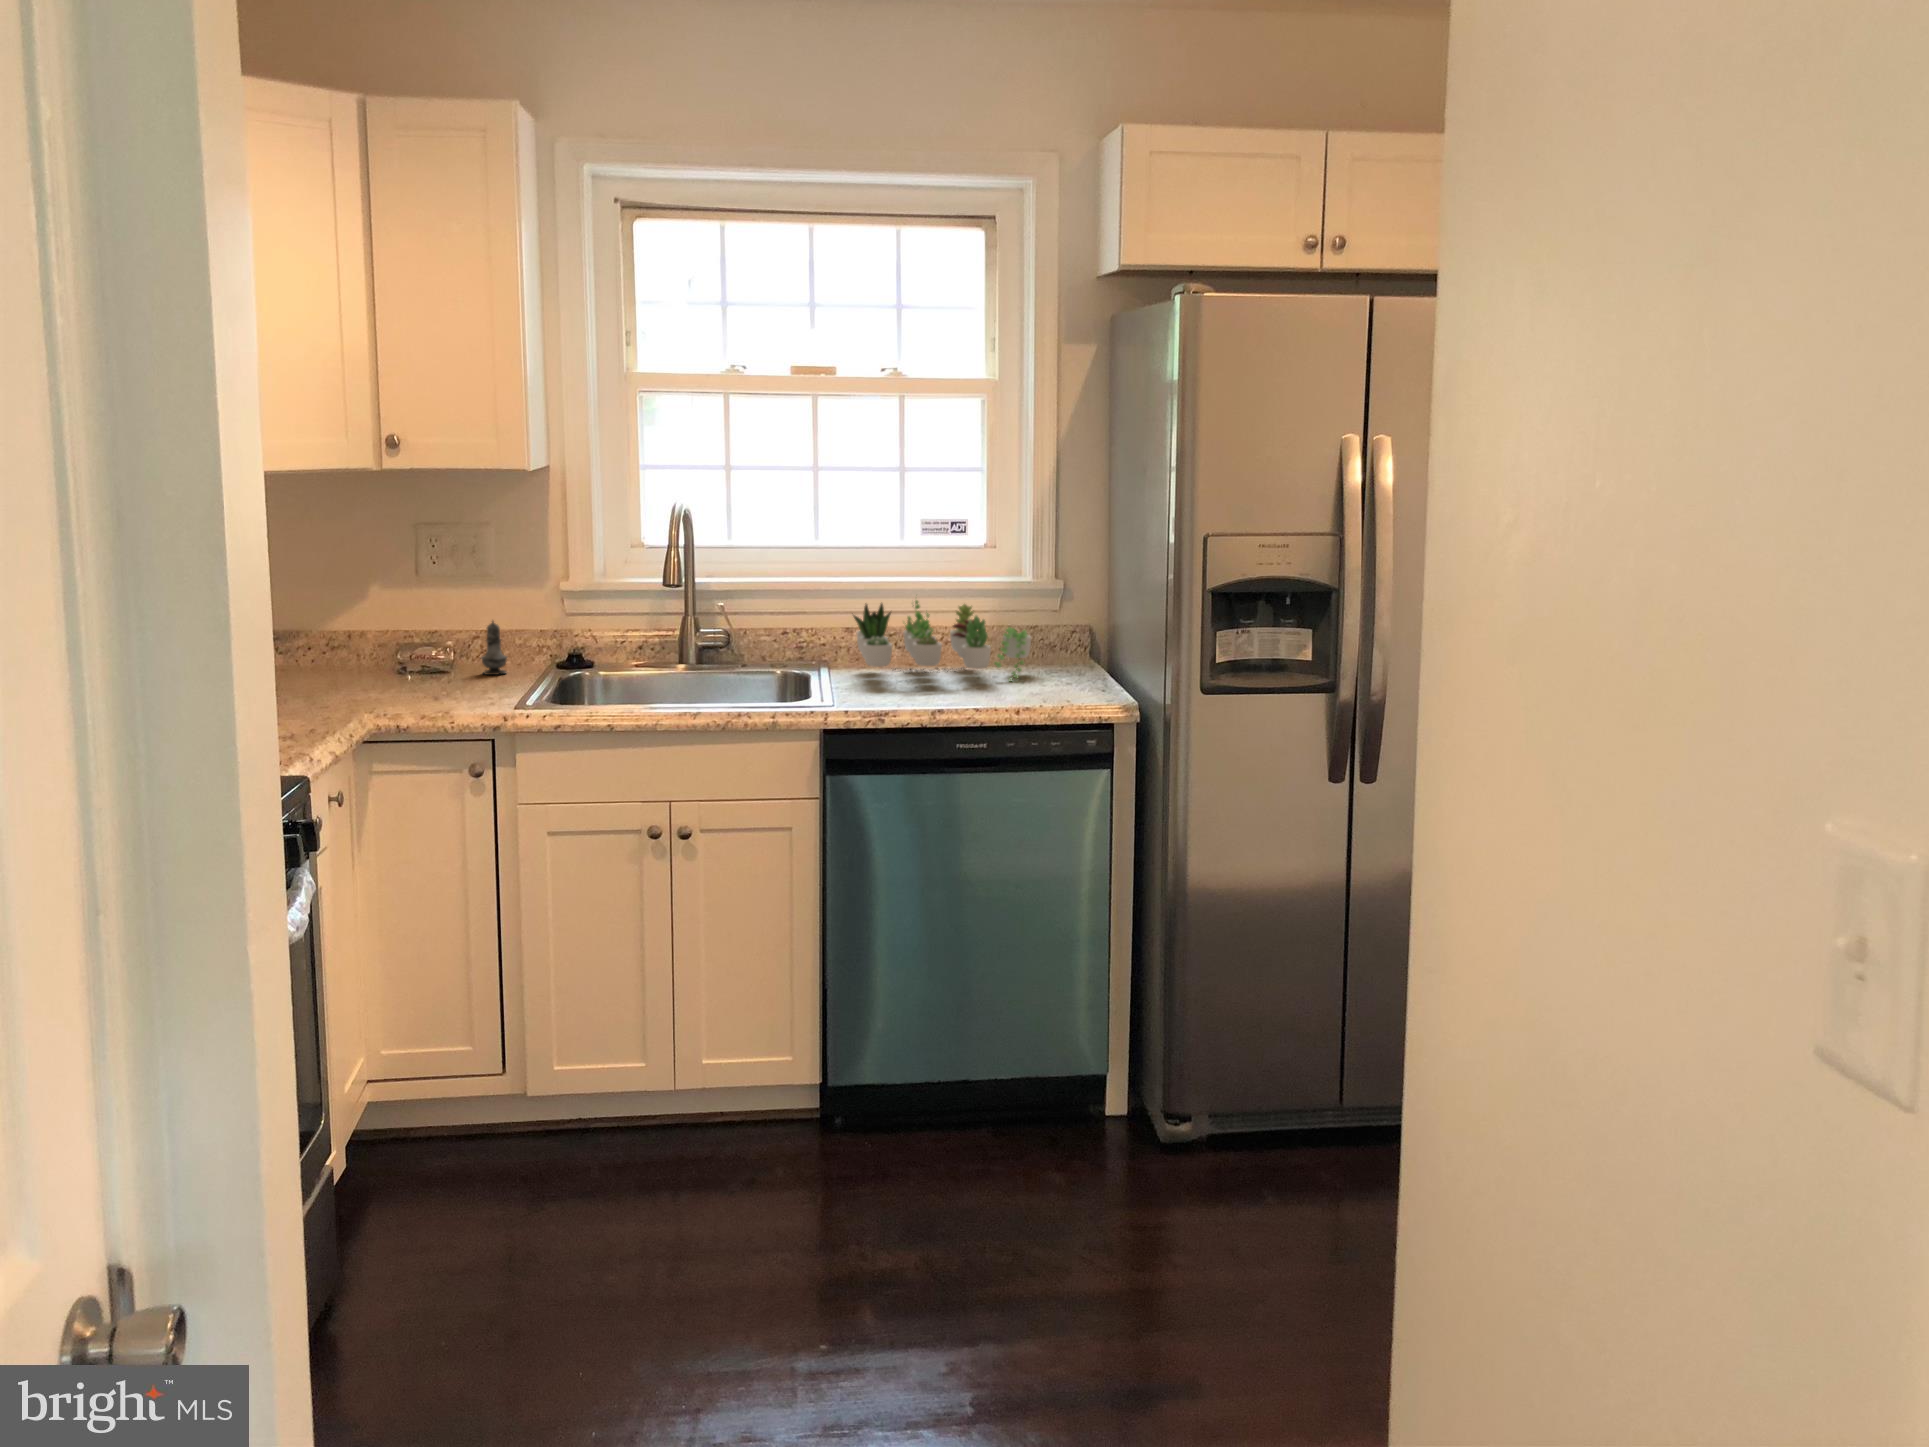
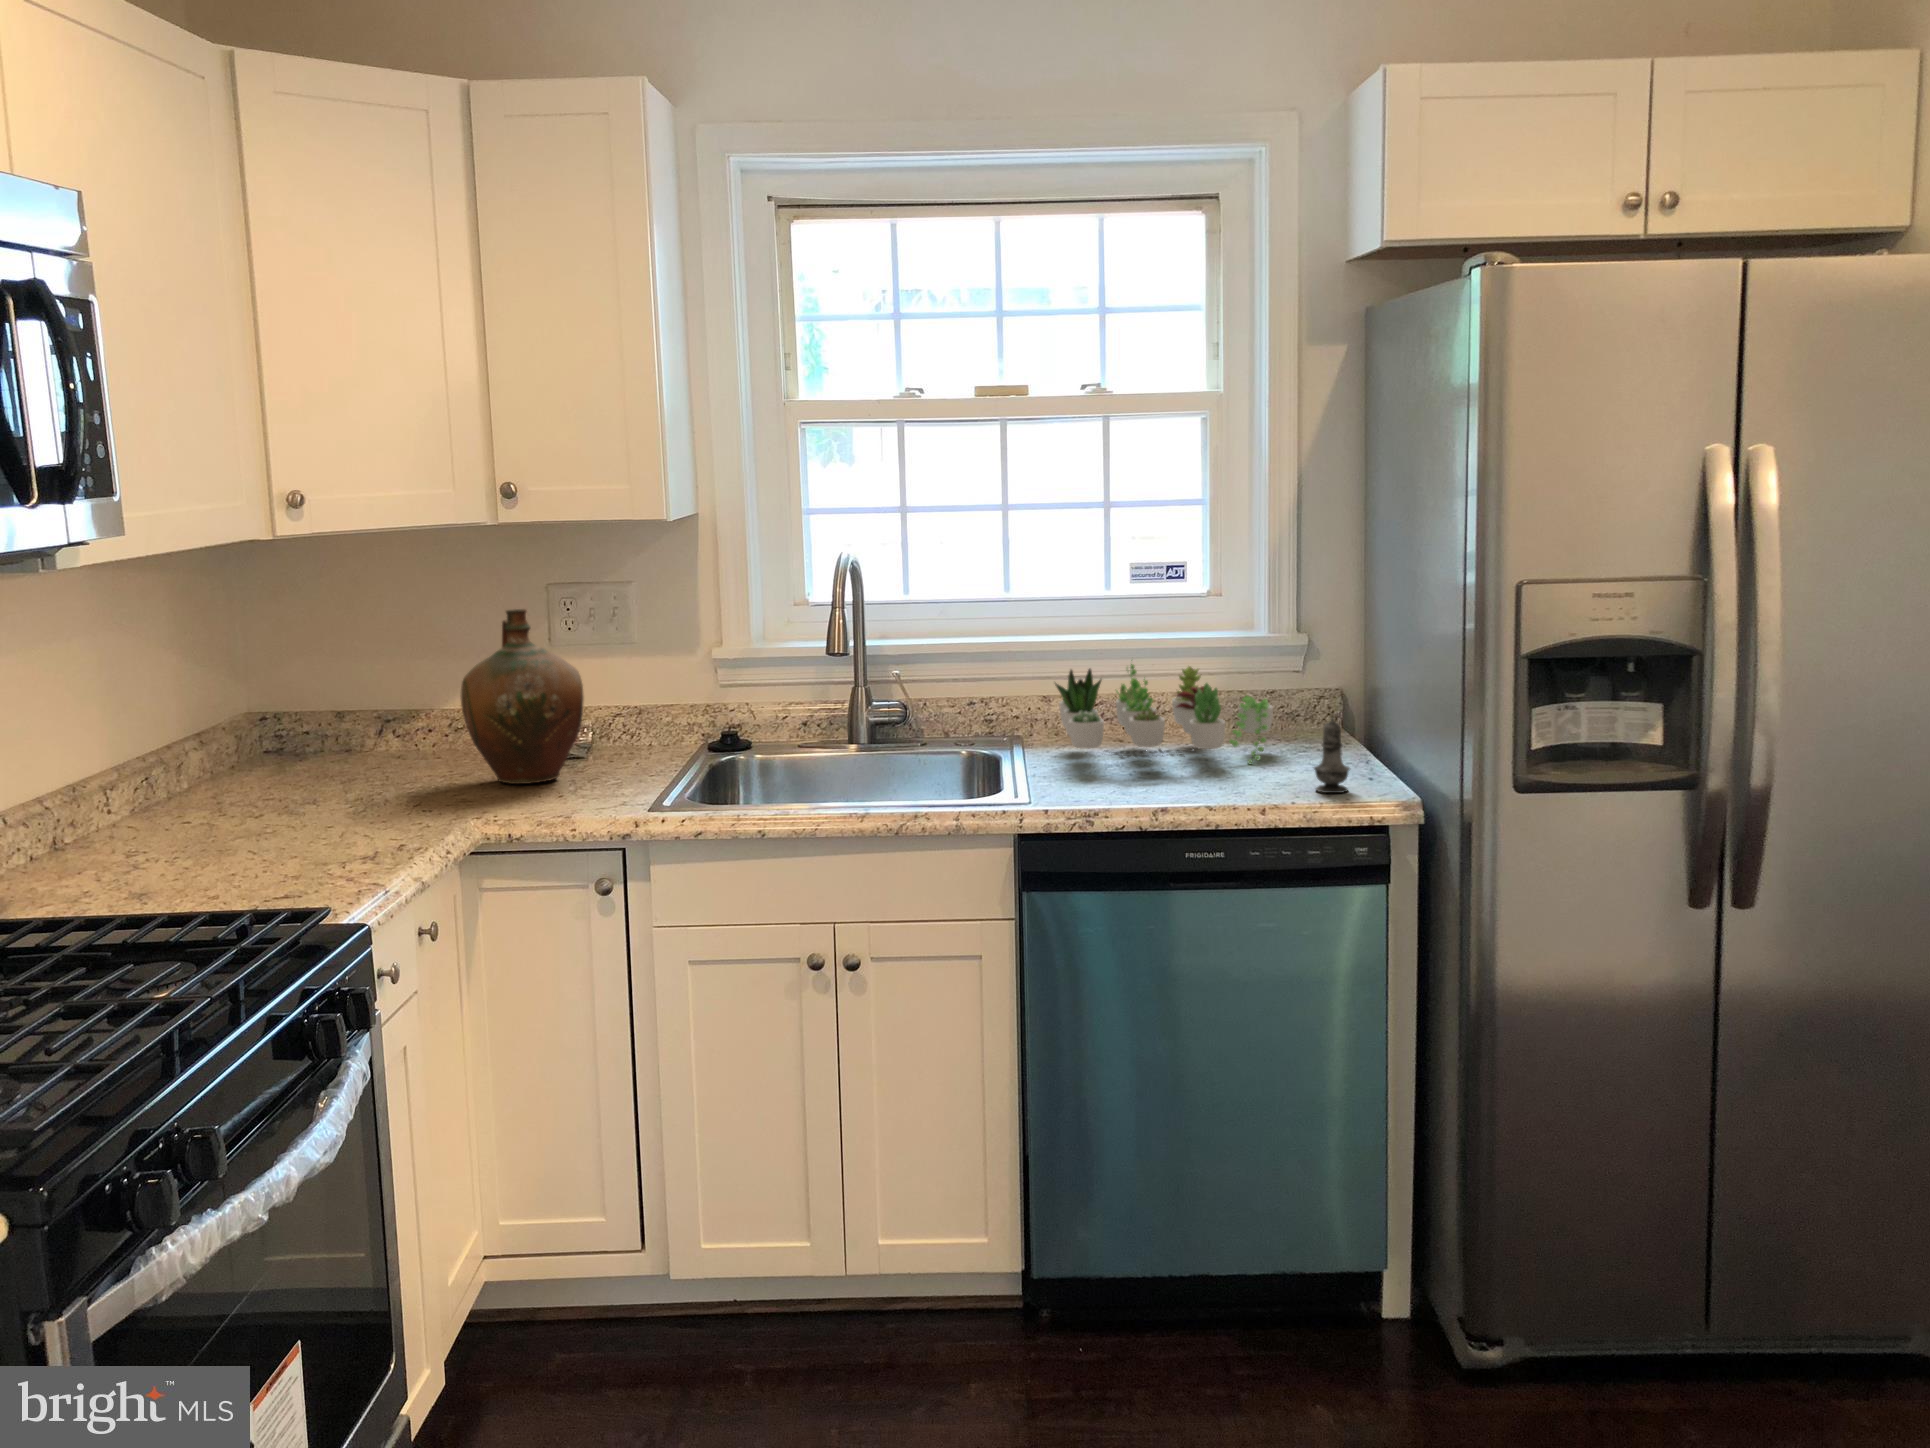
ceramic jug: none [350,543,455,690] -> present [460,609,584,784]
salt shaker: present [481,621,507,675] -> present [1314,717,1350,793]

